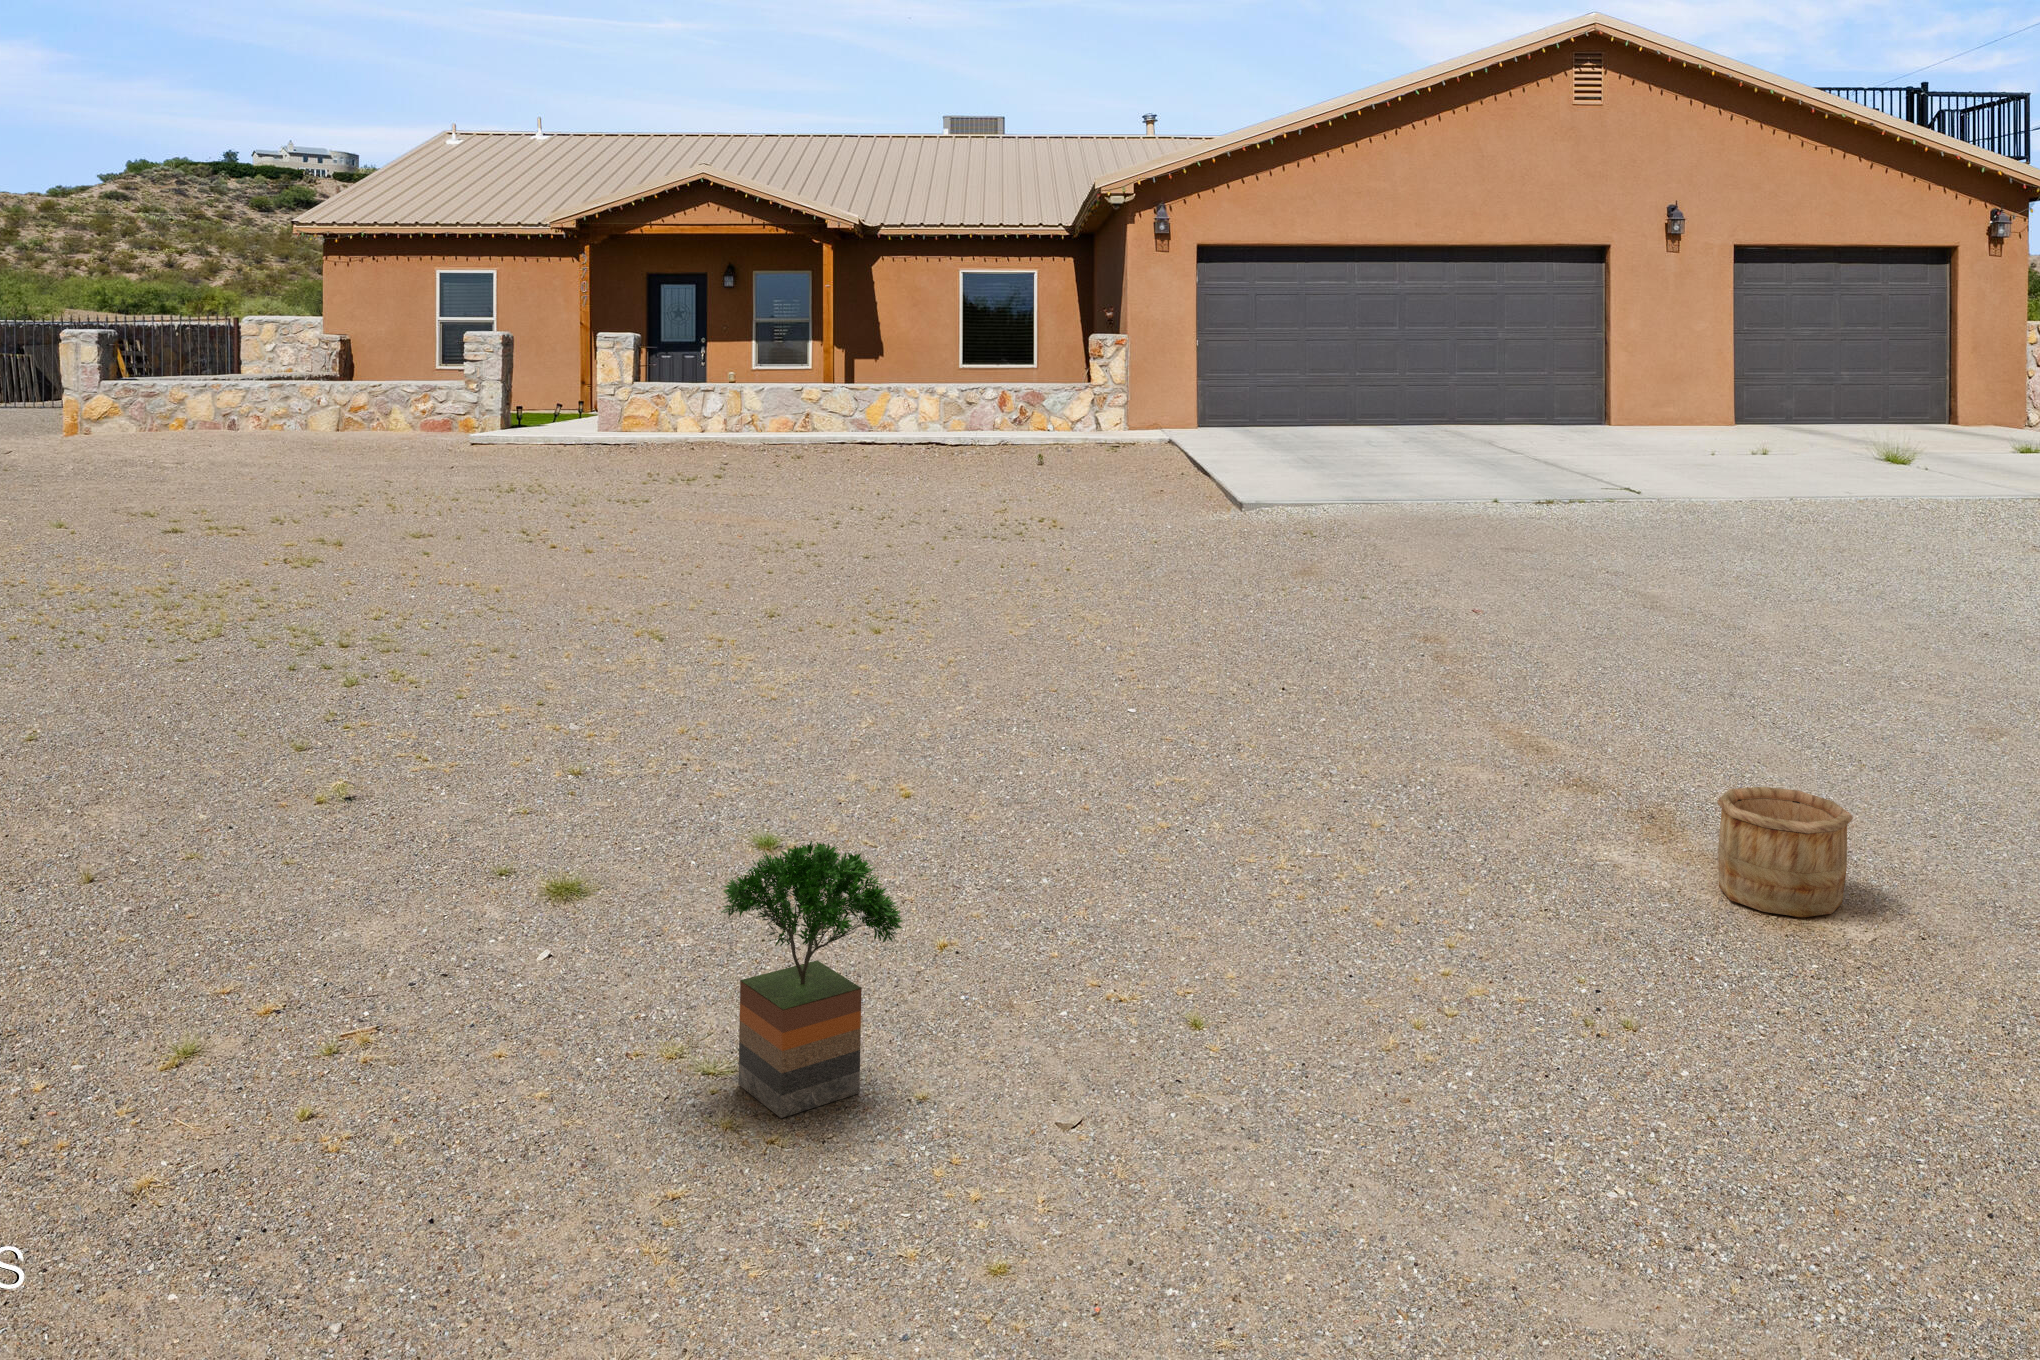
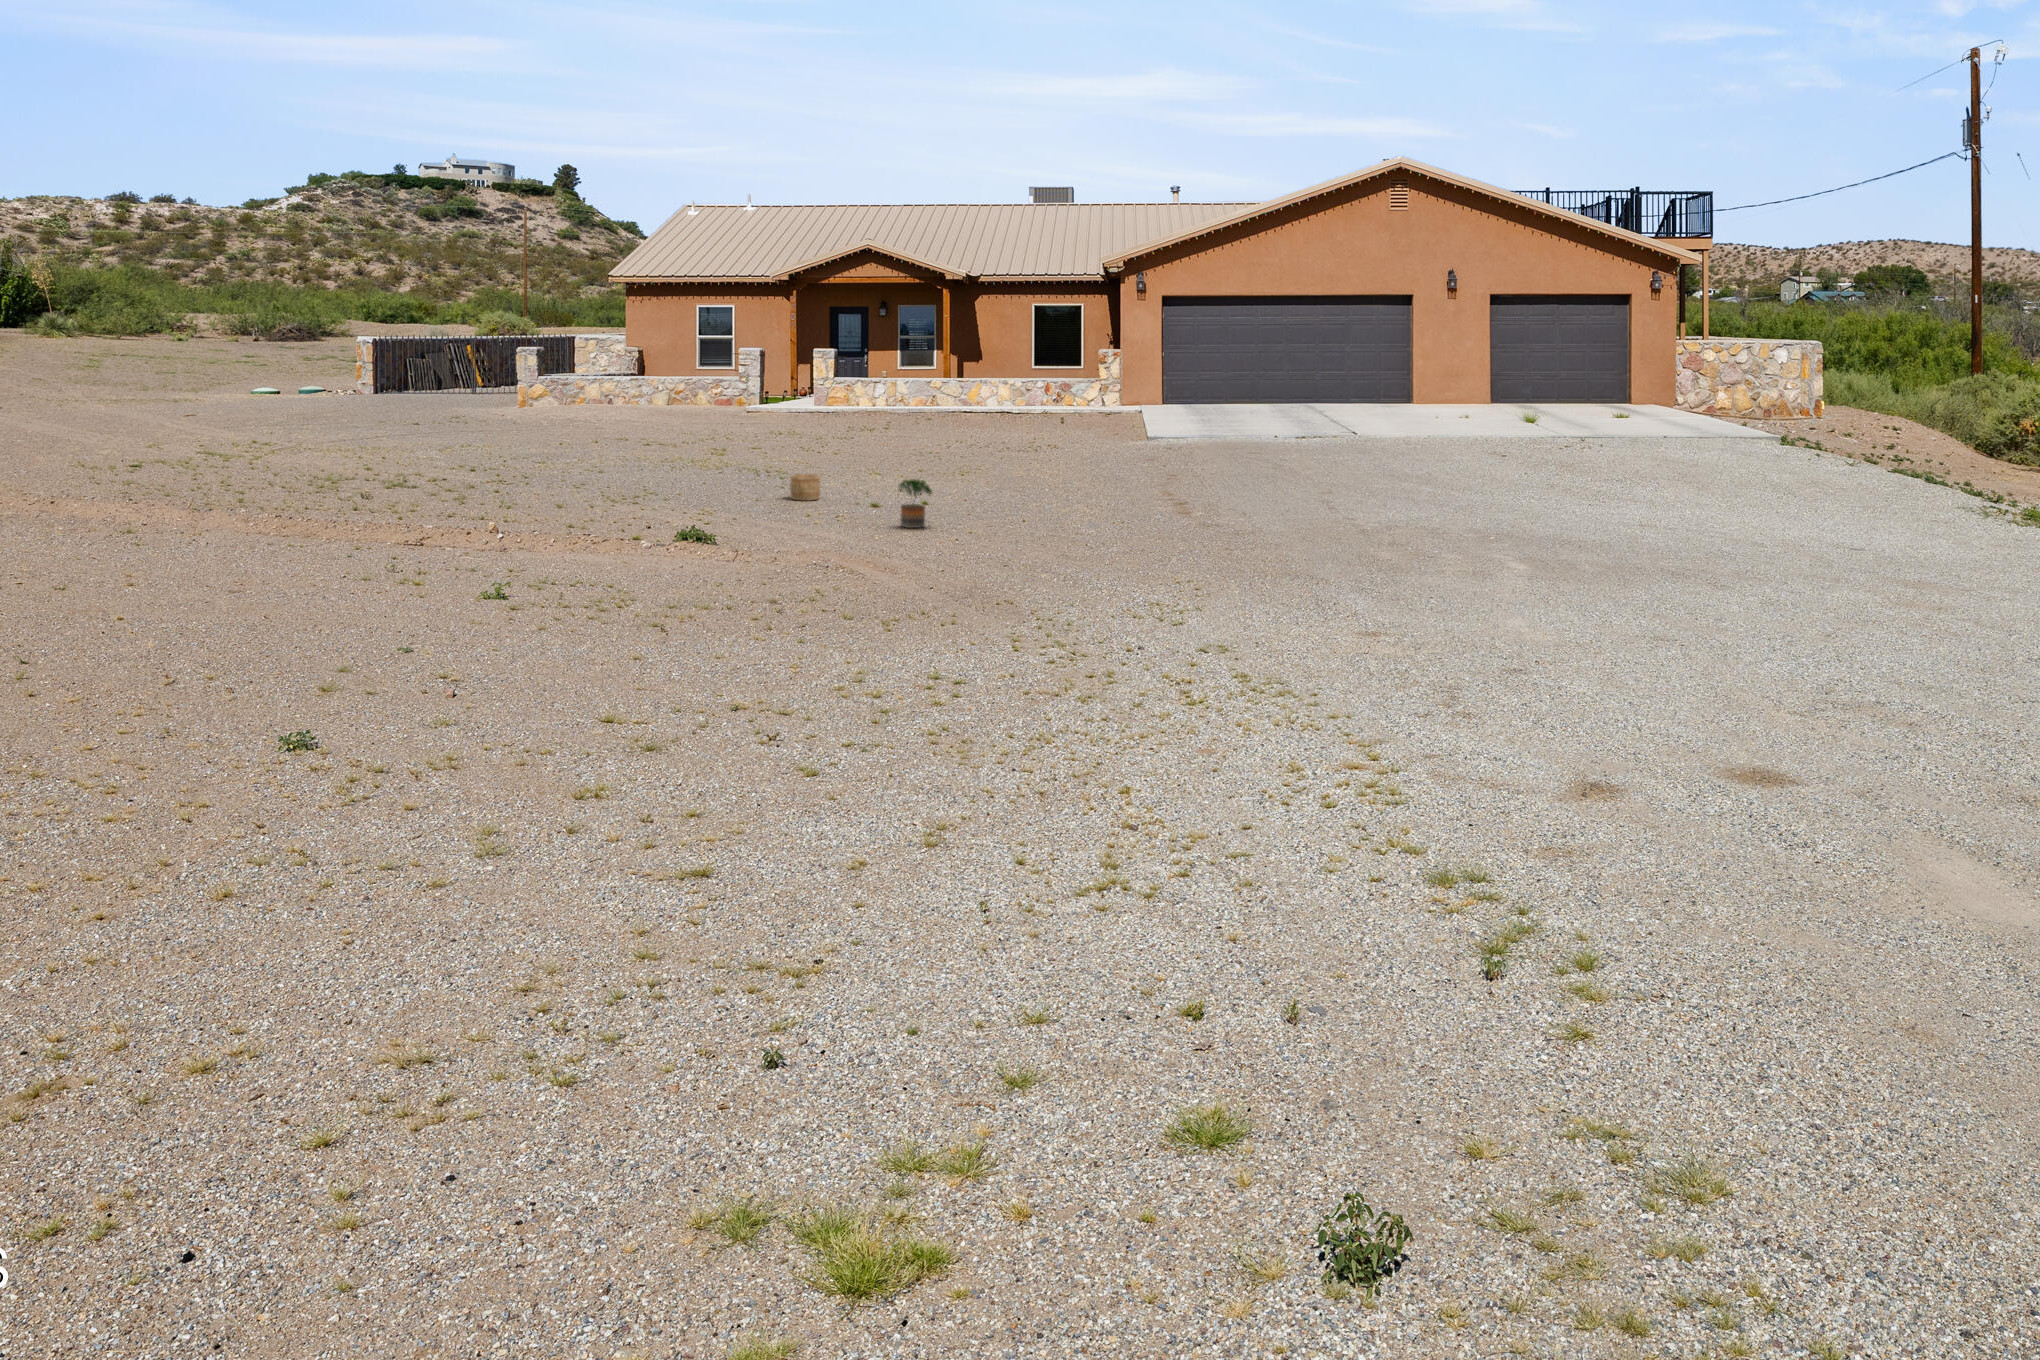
wooden bucket: present [1717,787,1853,917] -> present [790,474,820,501]

